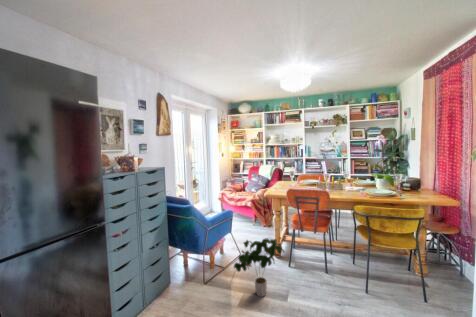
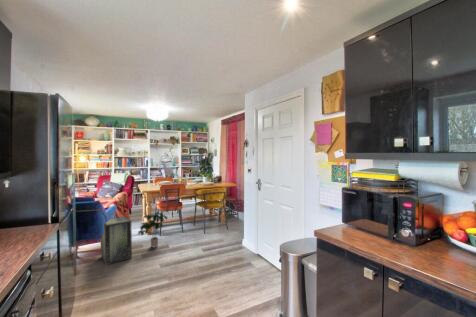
storage box: none [179,234,223,307] -> present [101,217,132,265]

